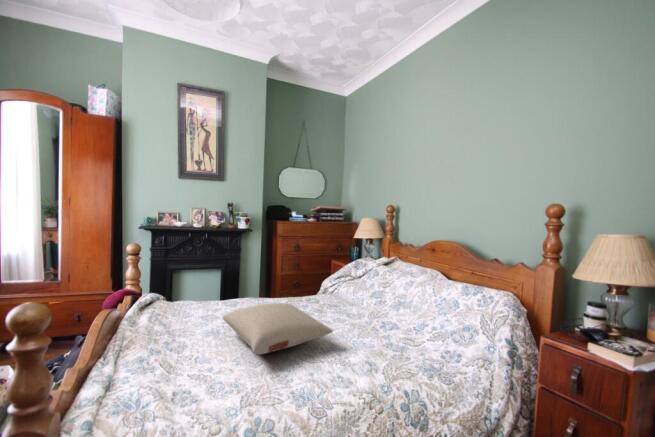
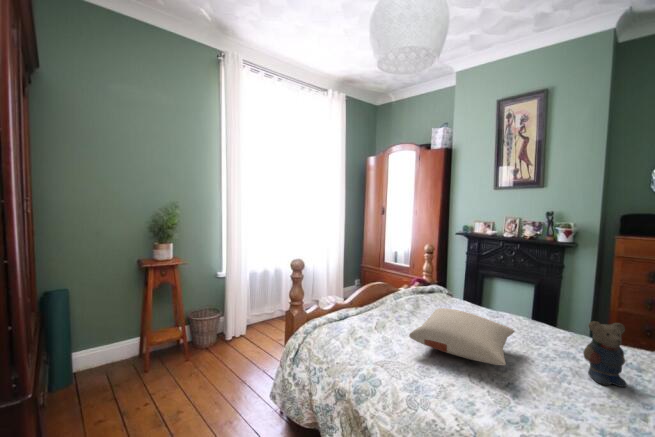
teddy bear: none [335,275,353,319] -> present [583,321,627,387]

